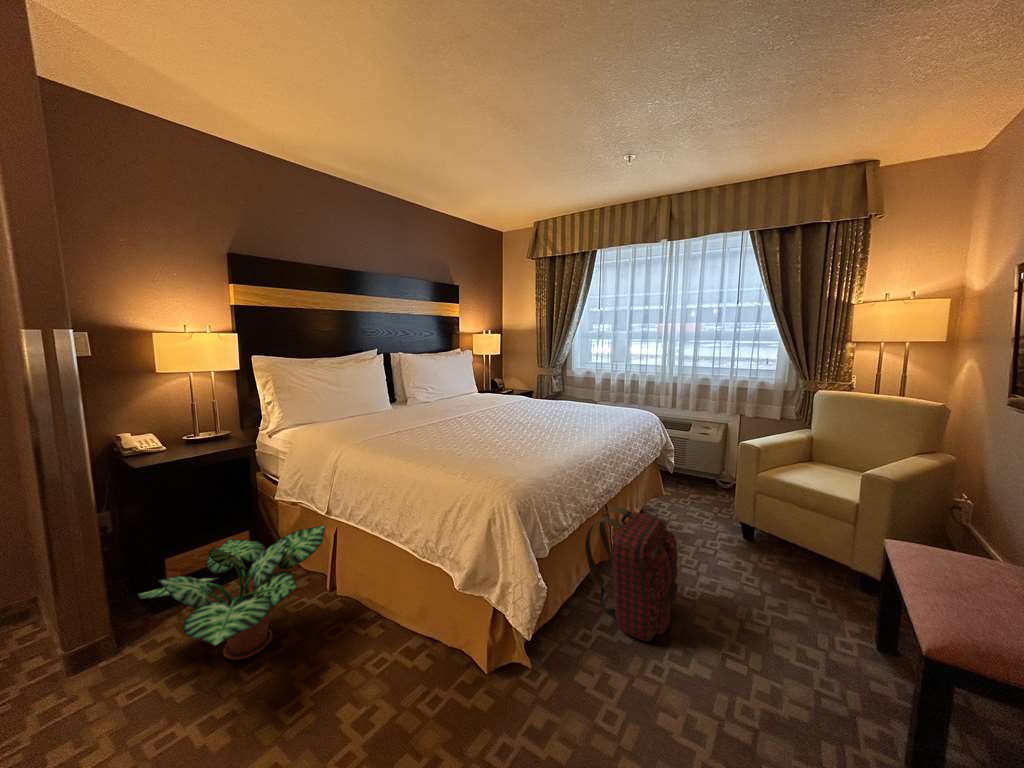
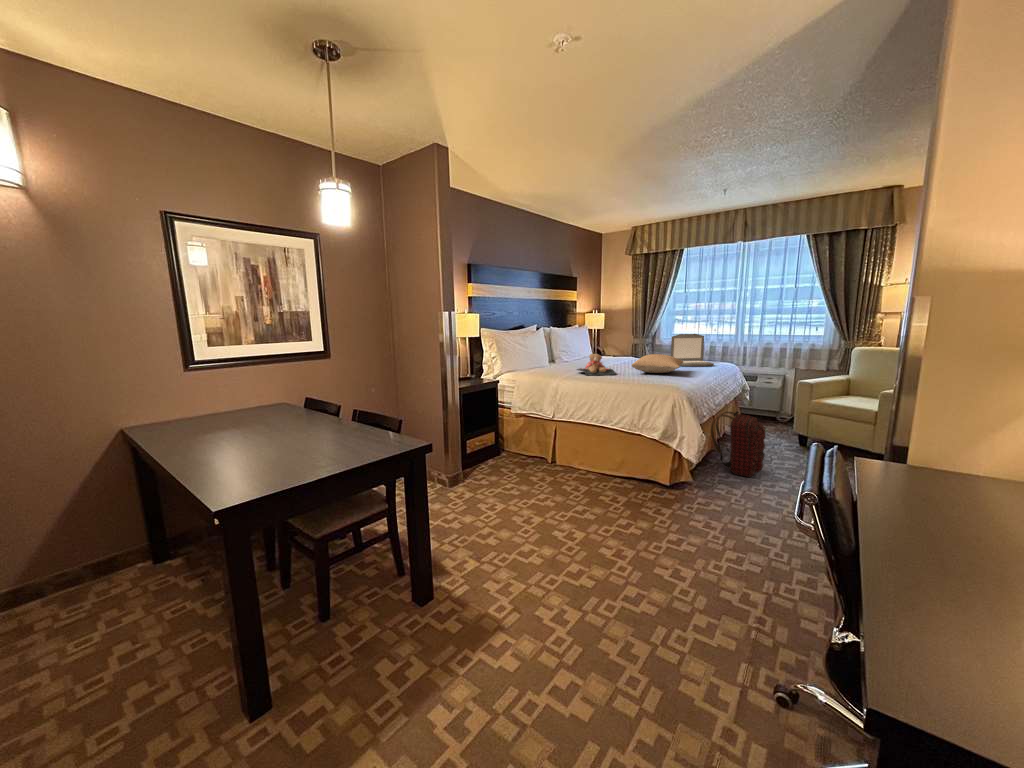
laptop: none [560,367,617,418] -> present [671,334,714,366]
teddy bear: none [381,400,443,439] -> present [577,354,616,376]
pillow: none [465,402,560,434] -> present [632,354,683,373]
potted plant: present [138,525,325,660] -> none [483,421,569,480]

